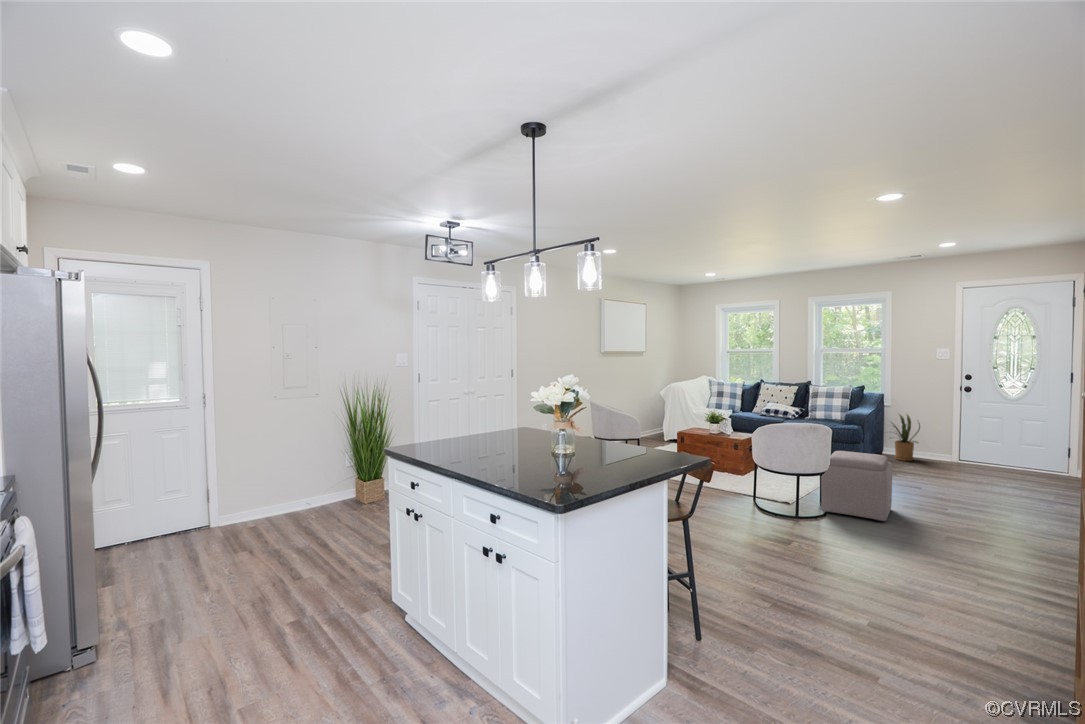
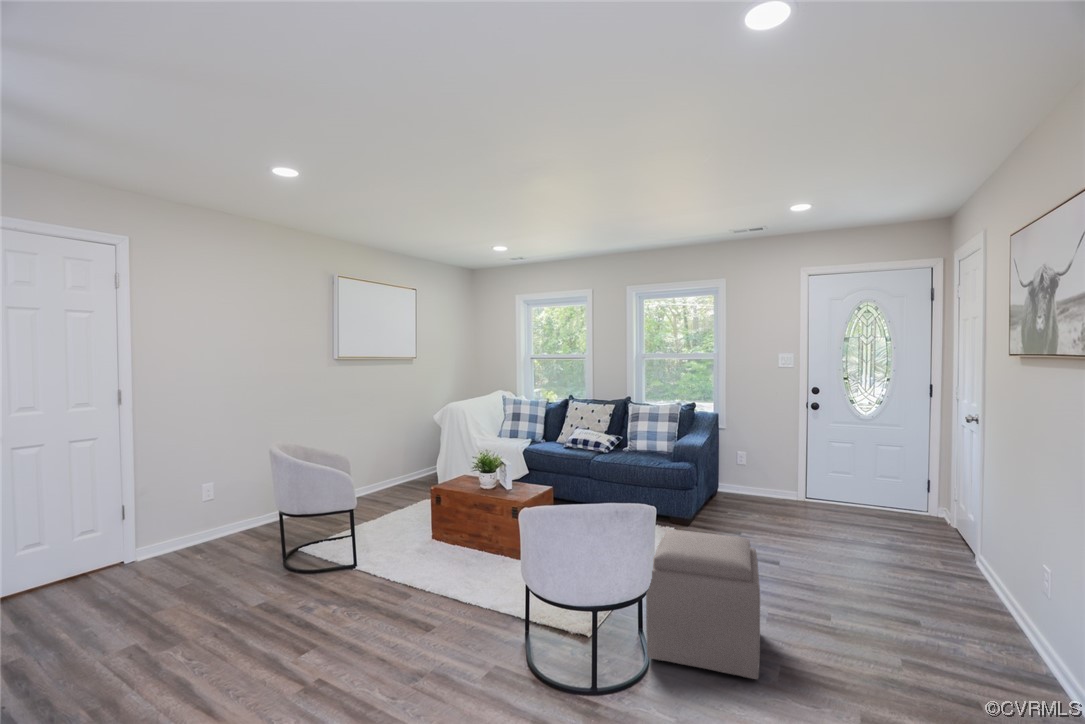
house plant: present [893,414,920,461] -> none [718,438,763,504]

